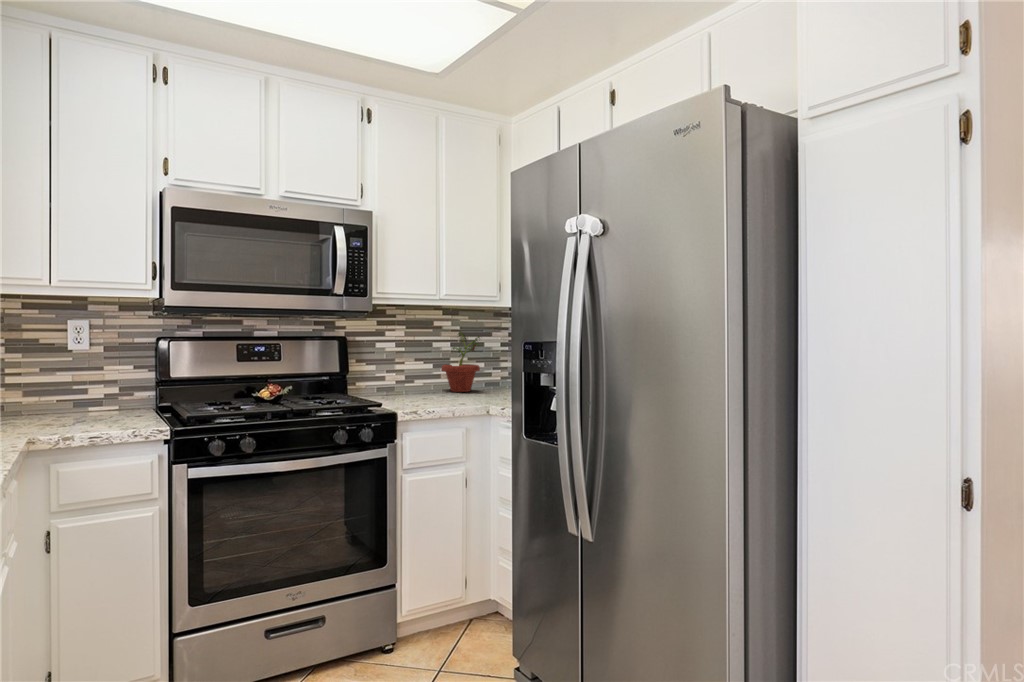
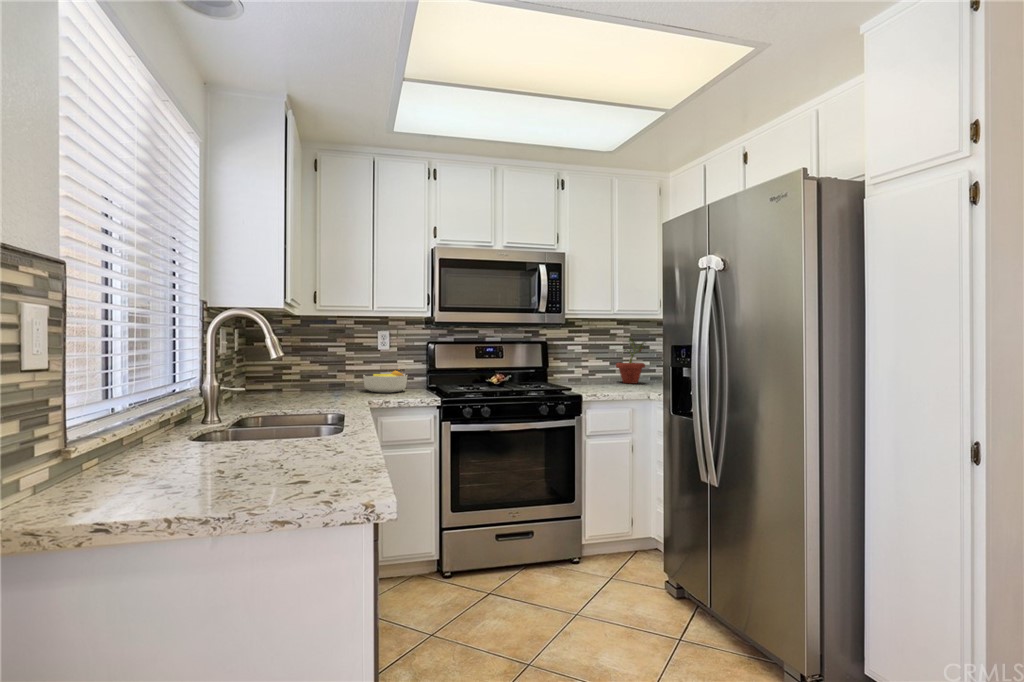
fruit bowl: none [37,376,121,419] -> present [363,371,407,393]

